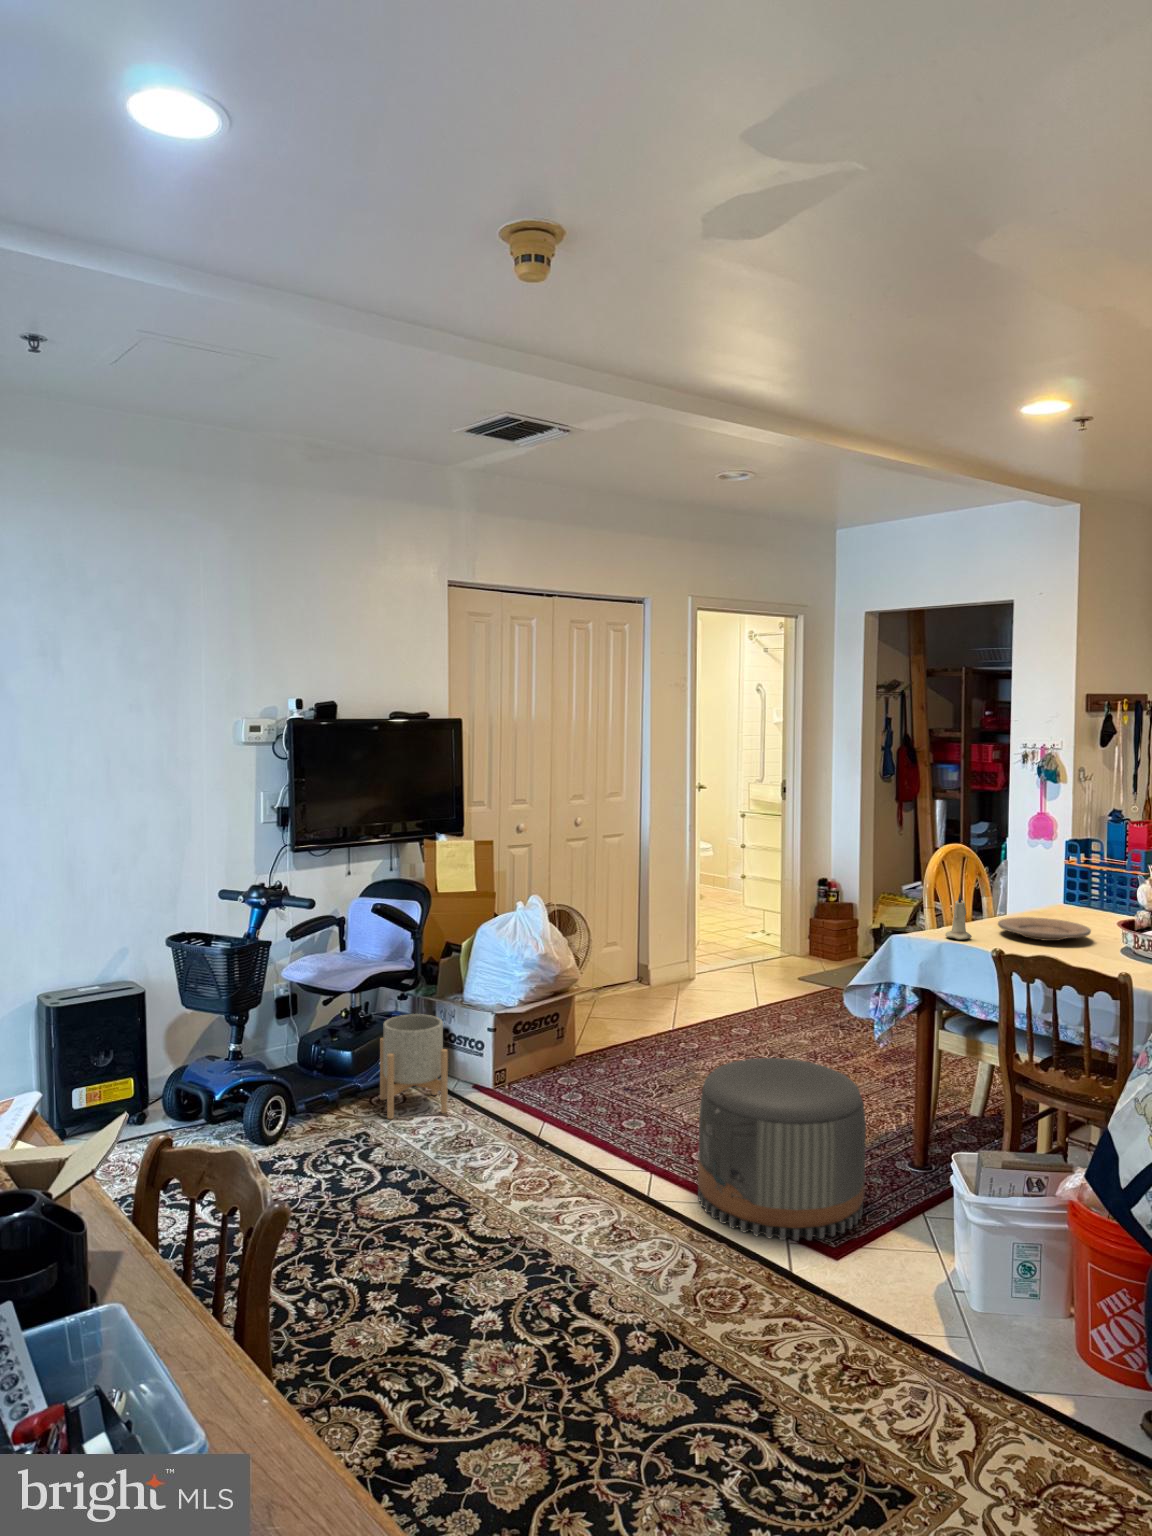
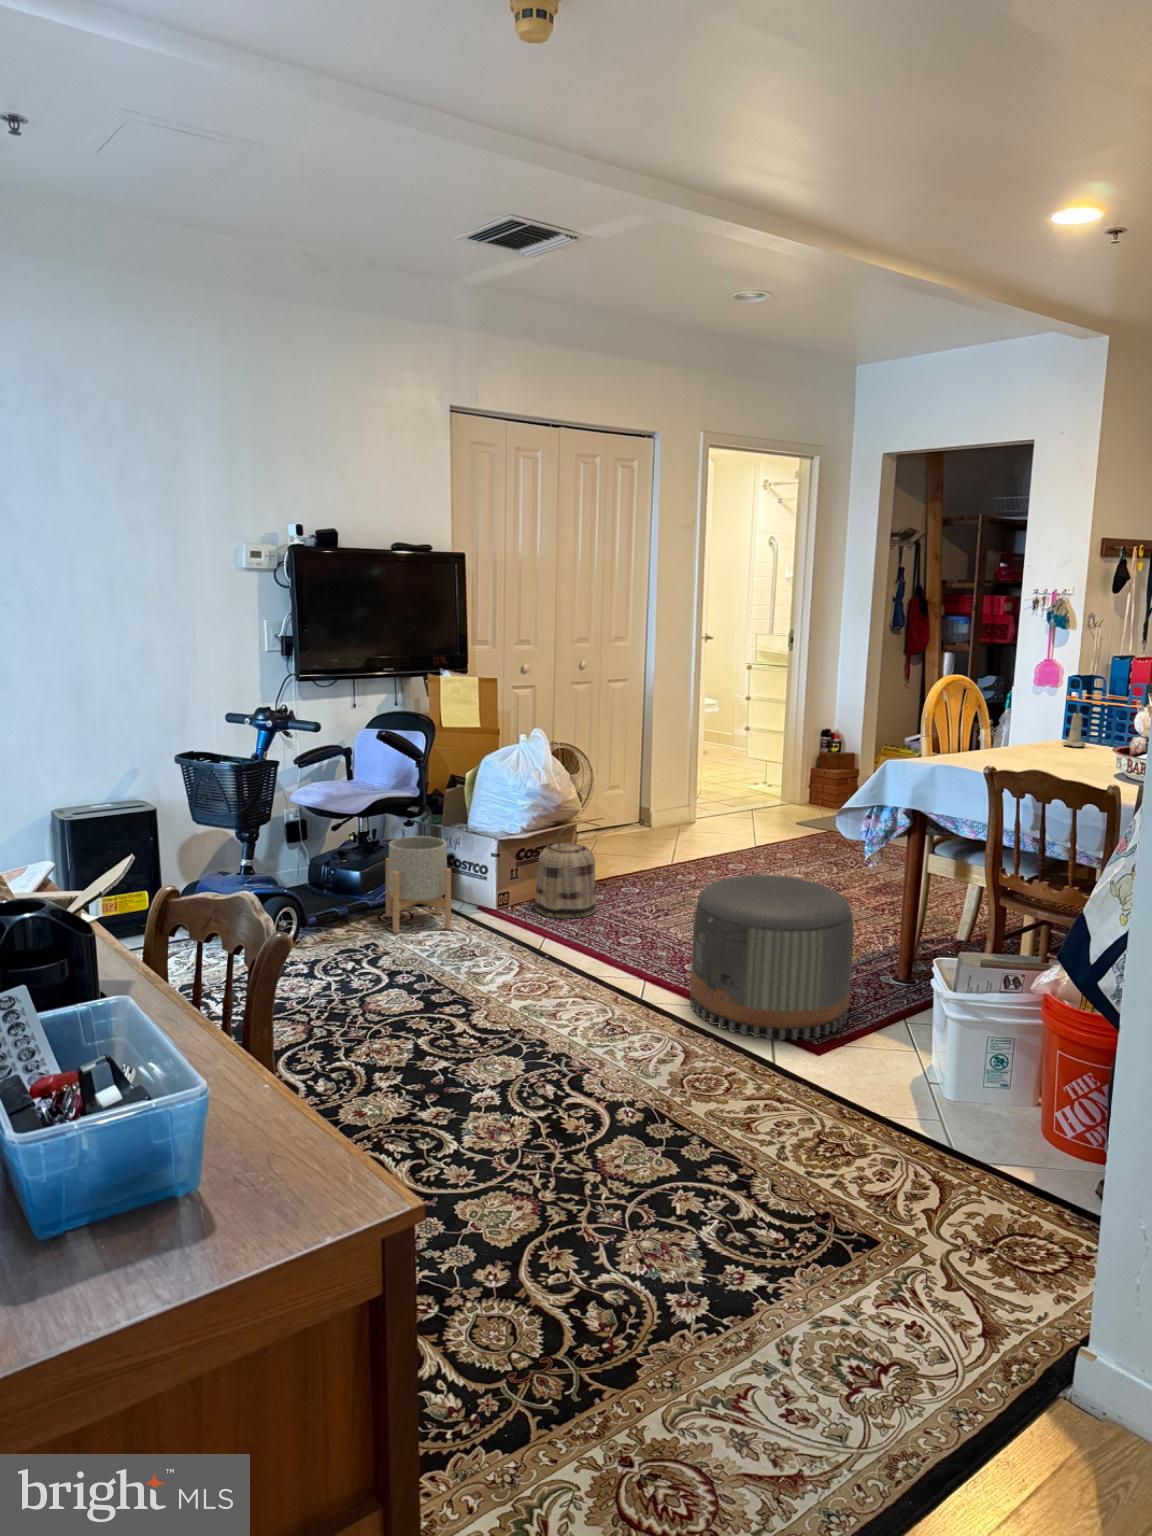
candle: present [945,893,972,939] -> present [1062,707,1086,747]
plate: present [998,917,1091,941] -> none [995,745,1086,766]
basket: none [533,1001,597,1098] -> present [535,828,597,919]

